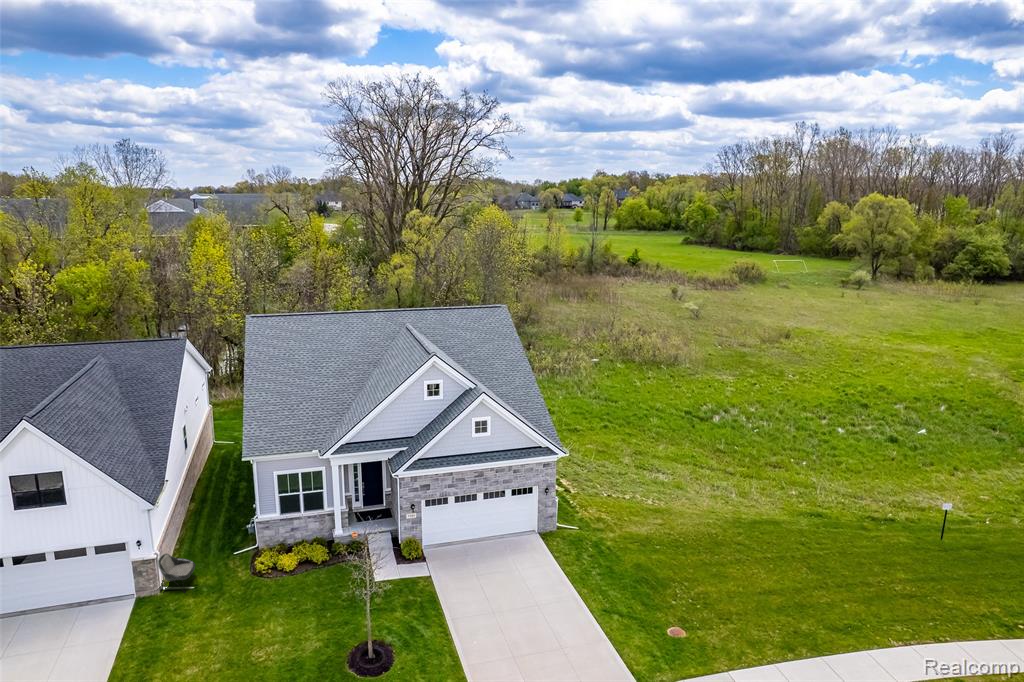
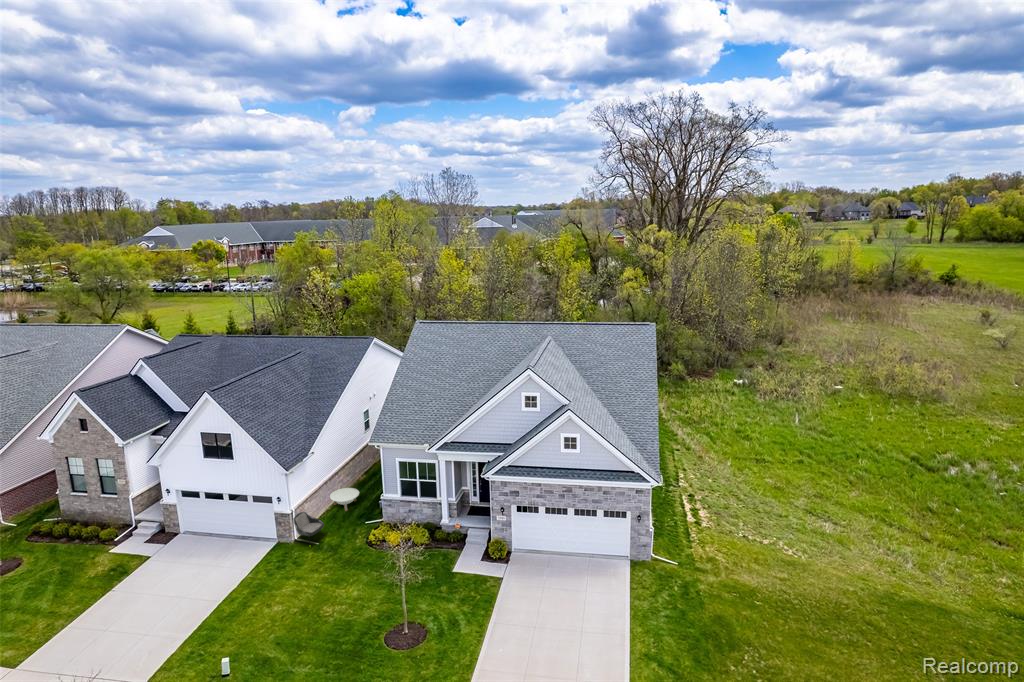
round table: none [177,519,215,546] -> present [330,488,359,511]

